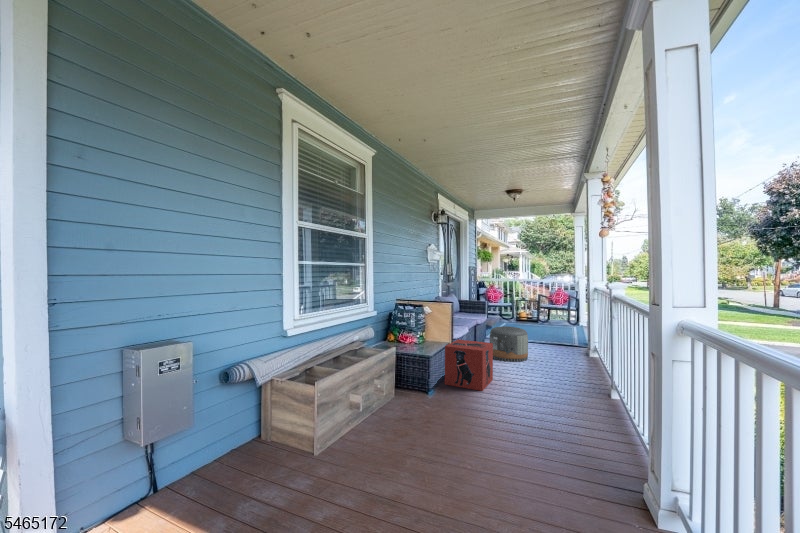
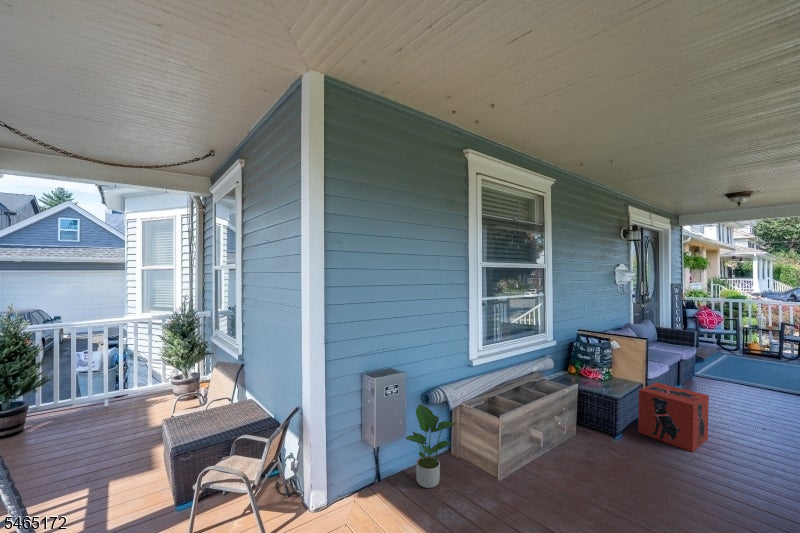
pouf: present [490,326,528,362] -> none [703,369,767,420]
potted plant: none [192,385,263,484] -> present [406,404,456,488]

